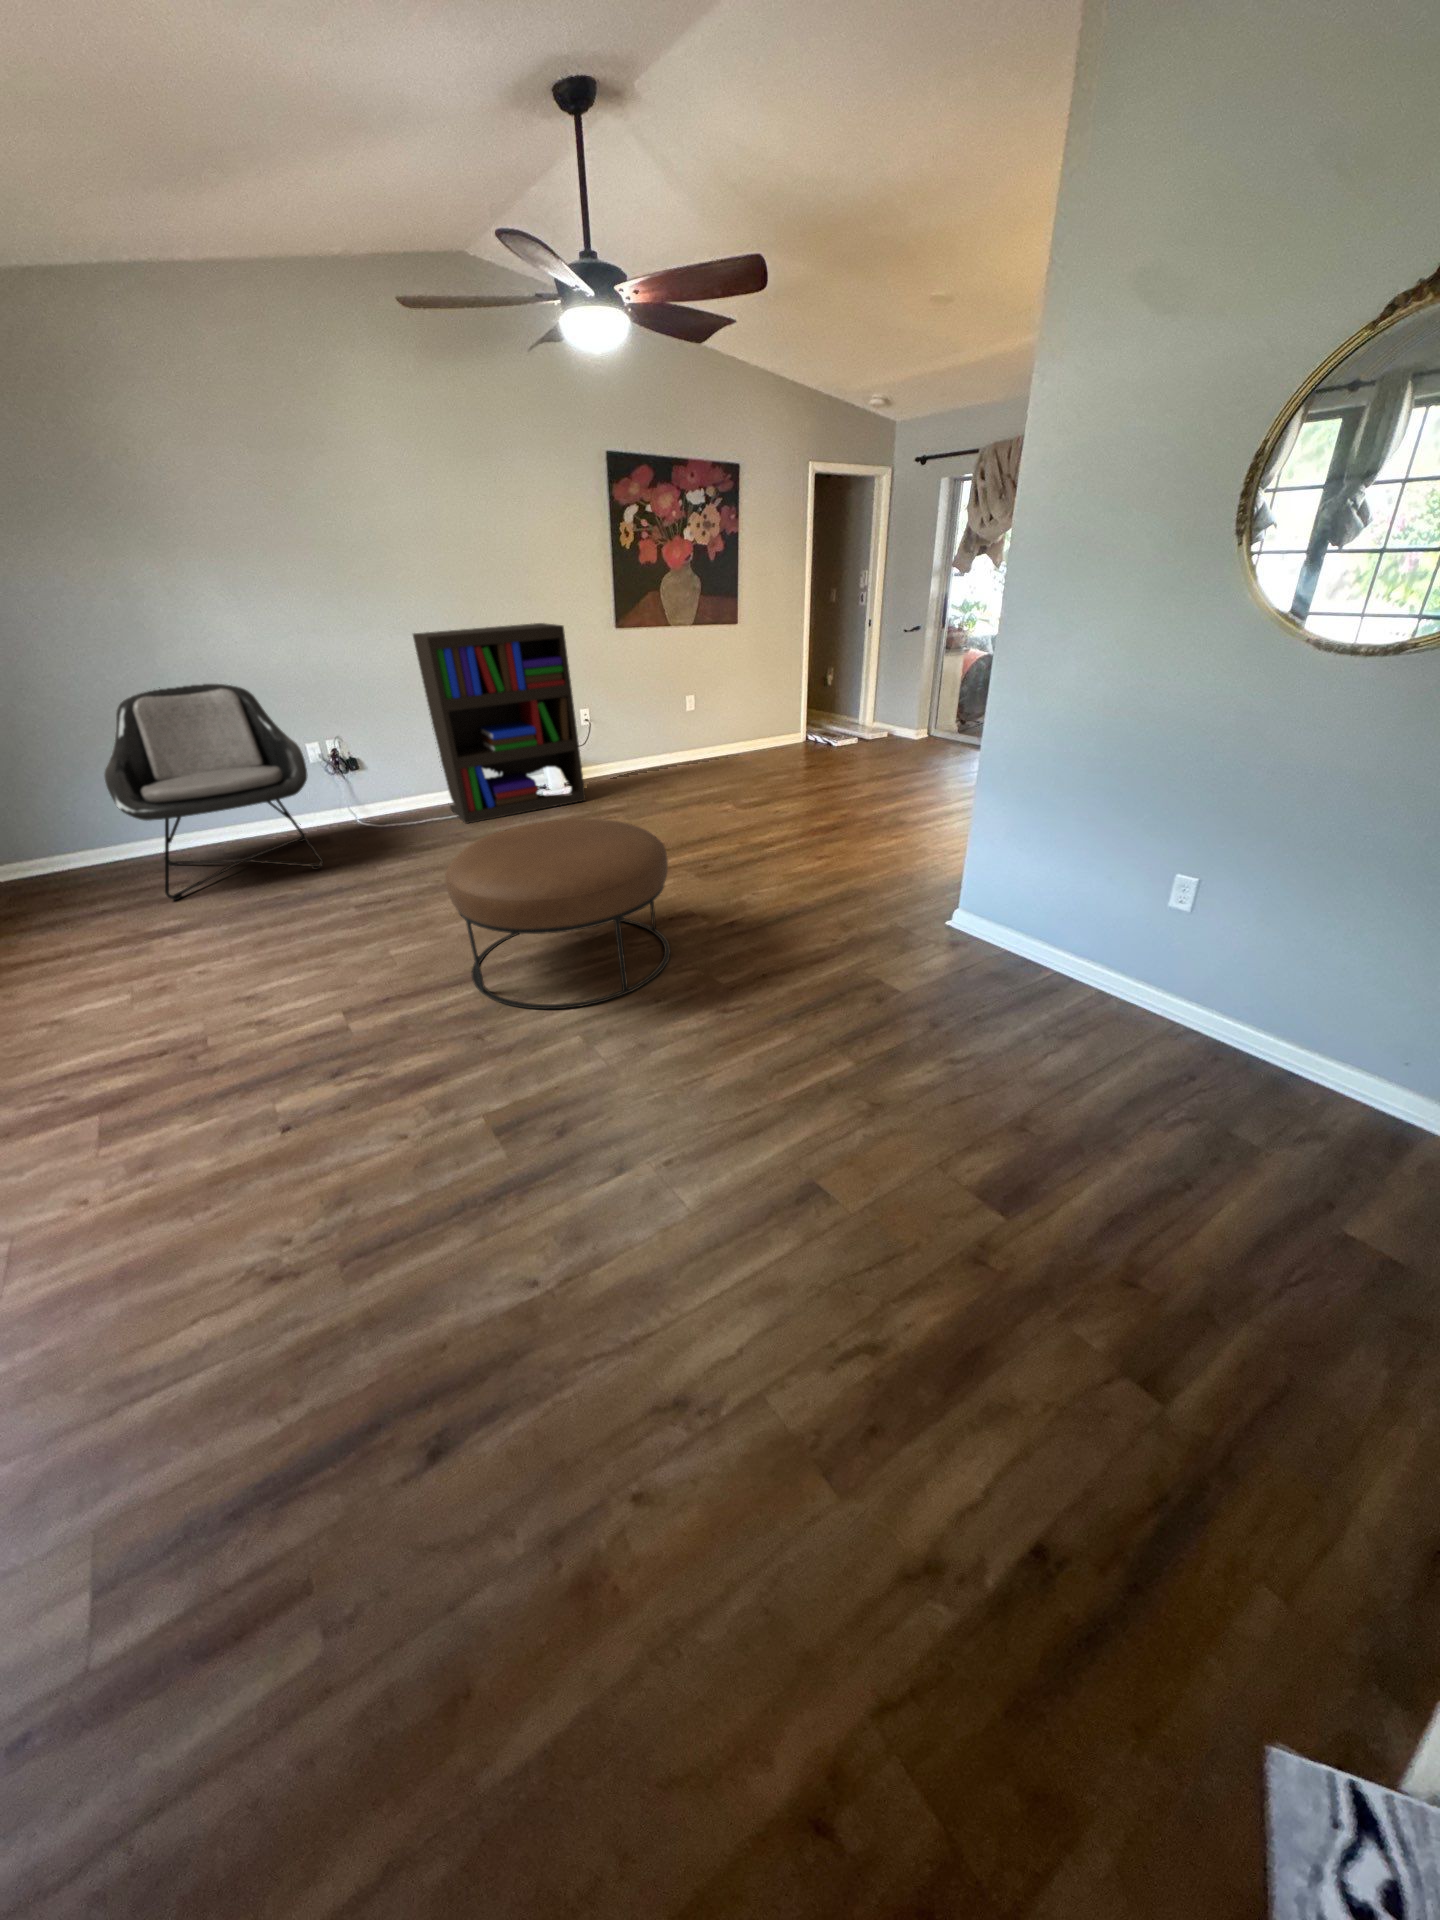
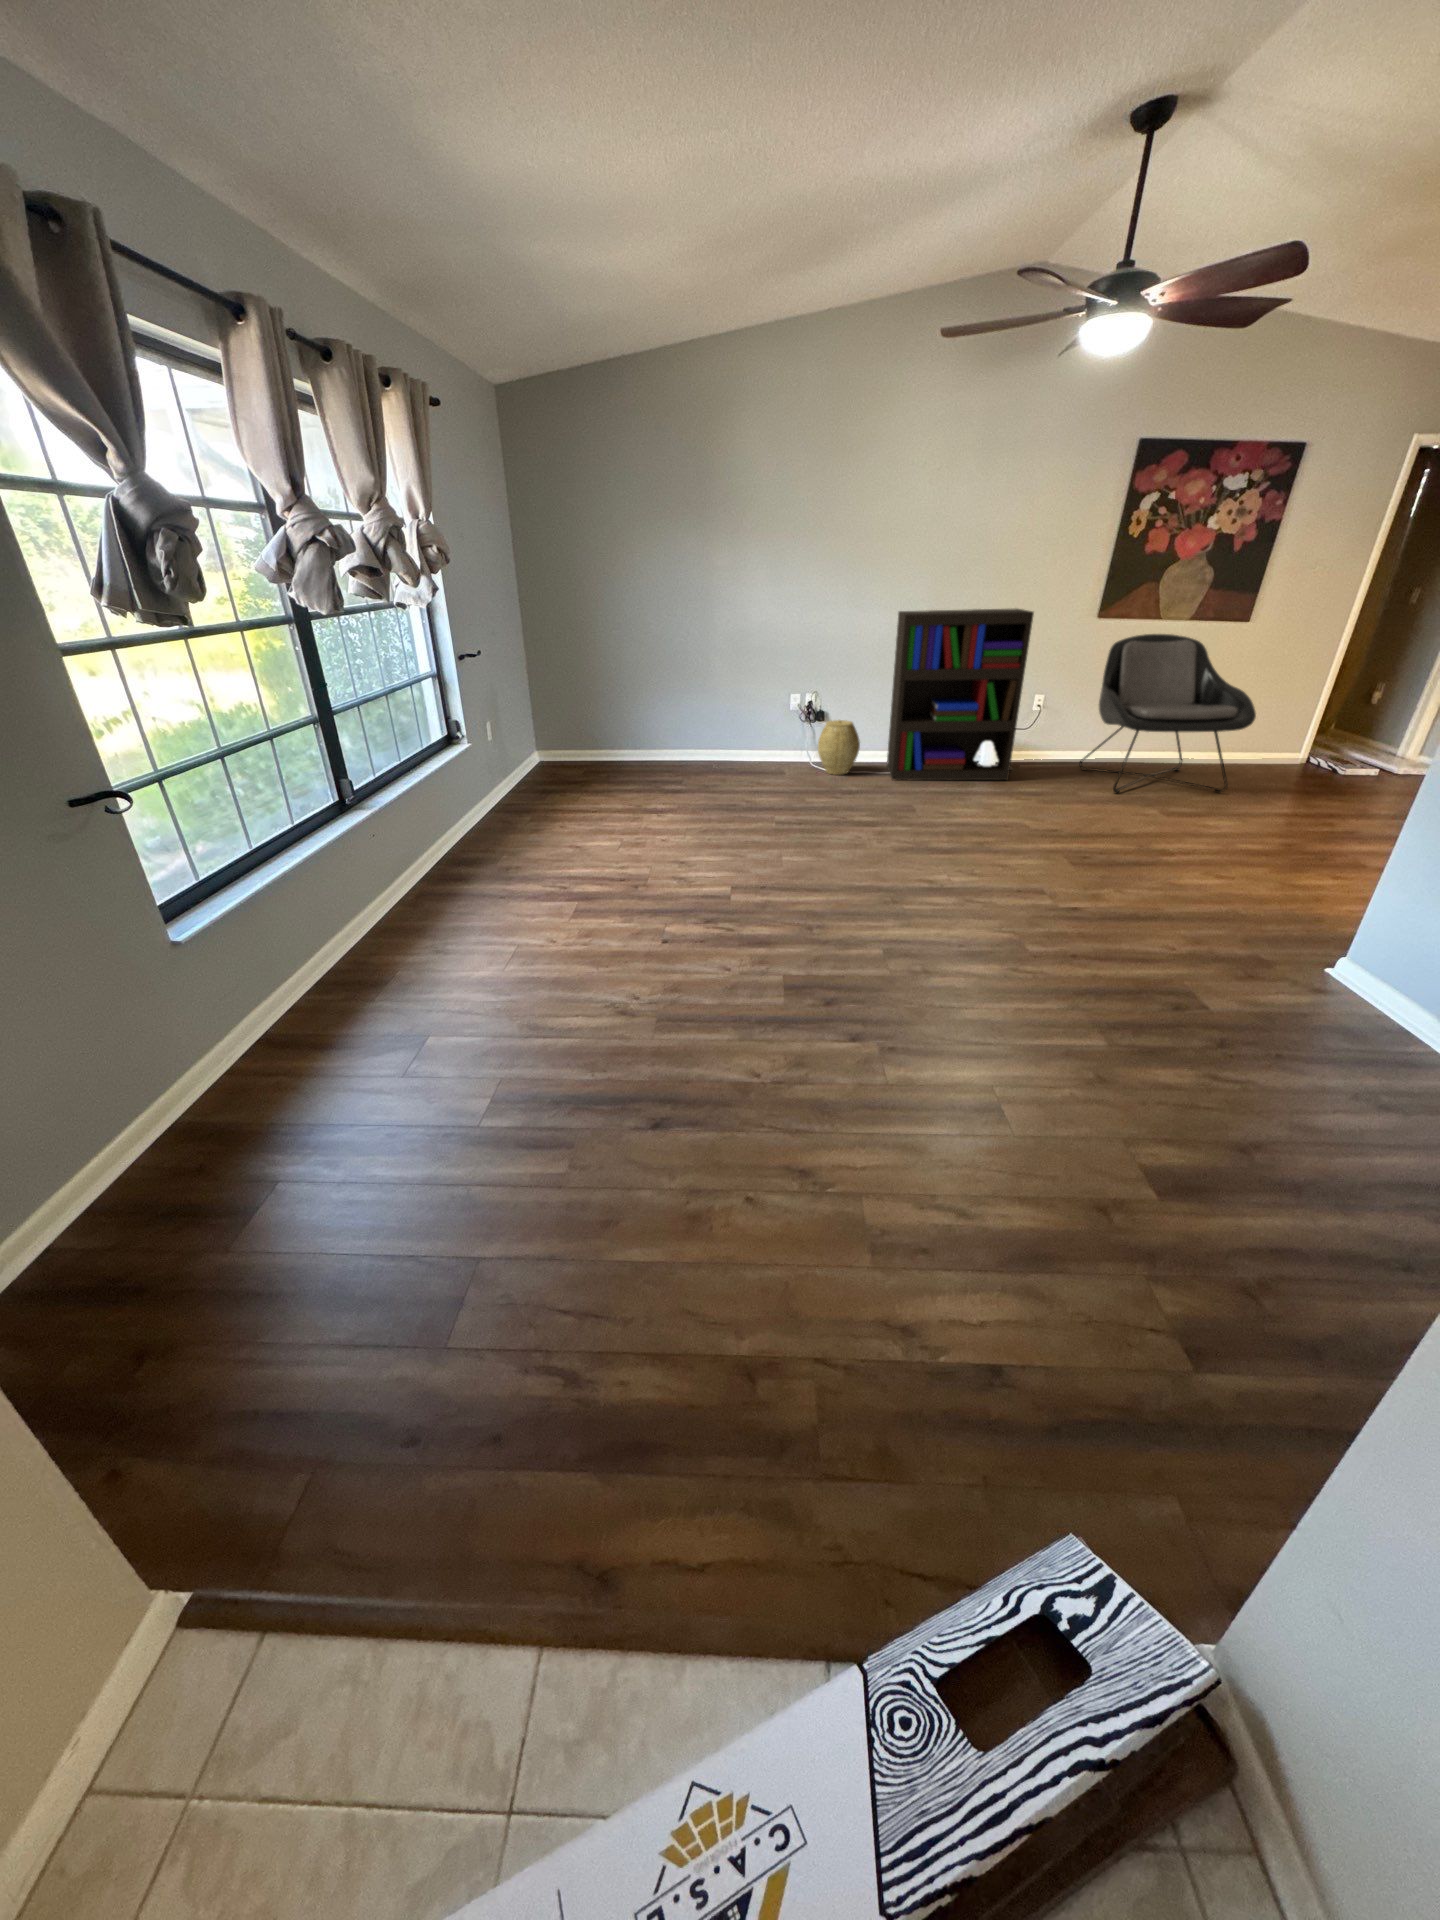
lounge chair: present [104,684,323,900] -> present [1079,634,1256,793]
woven basket: none [361,765,415,830] -> present [818,720,860,775]
ottoman: present [445,819,671,1009] -> none [827,779,1020,934]

